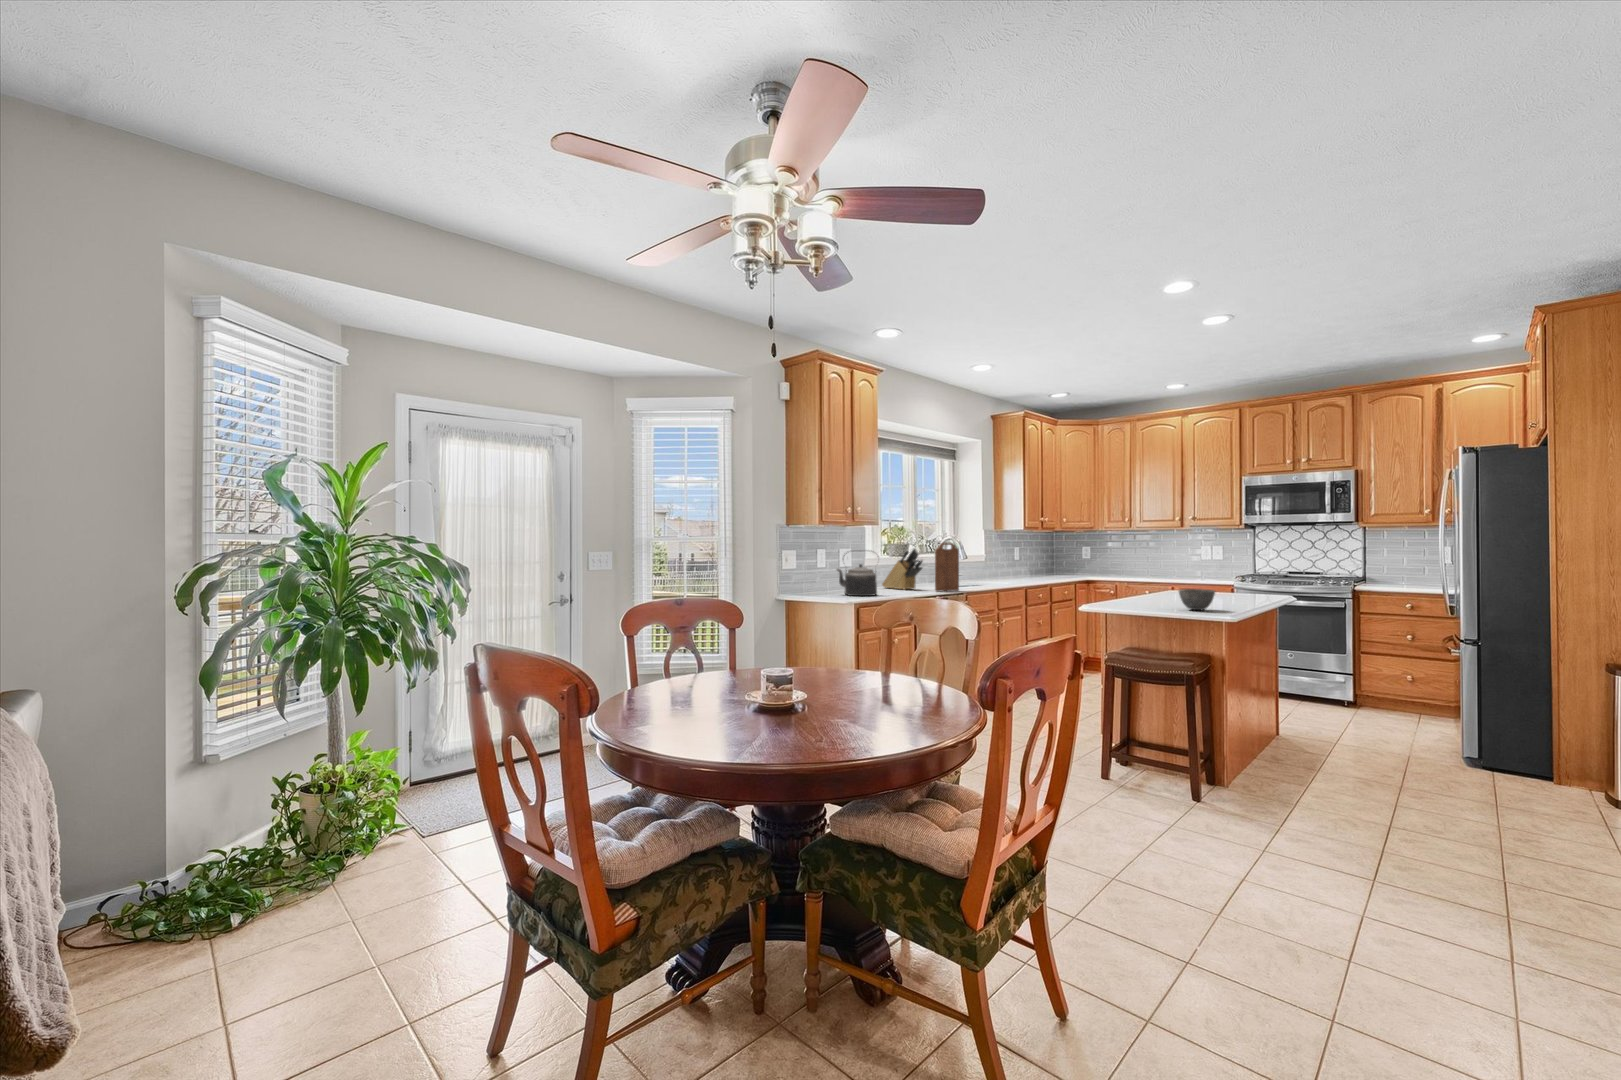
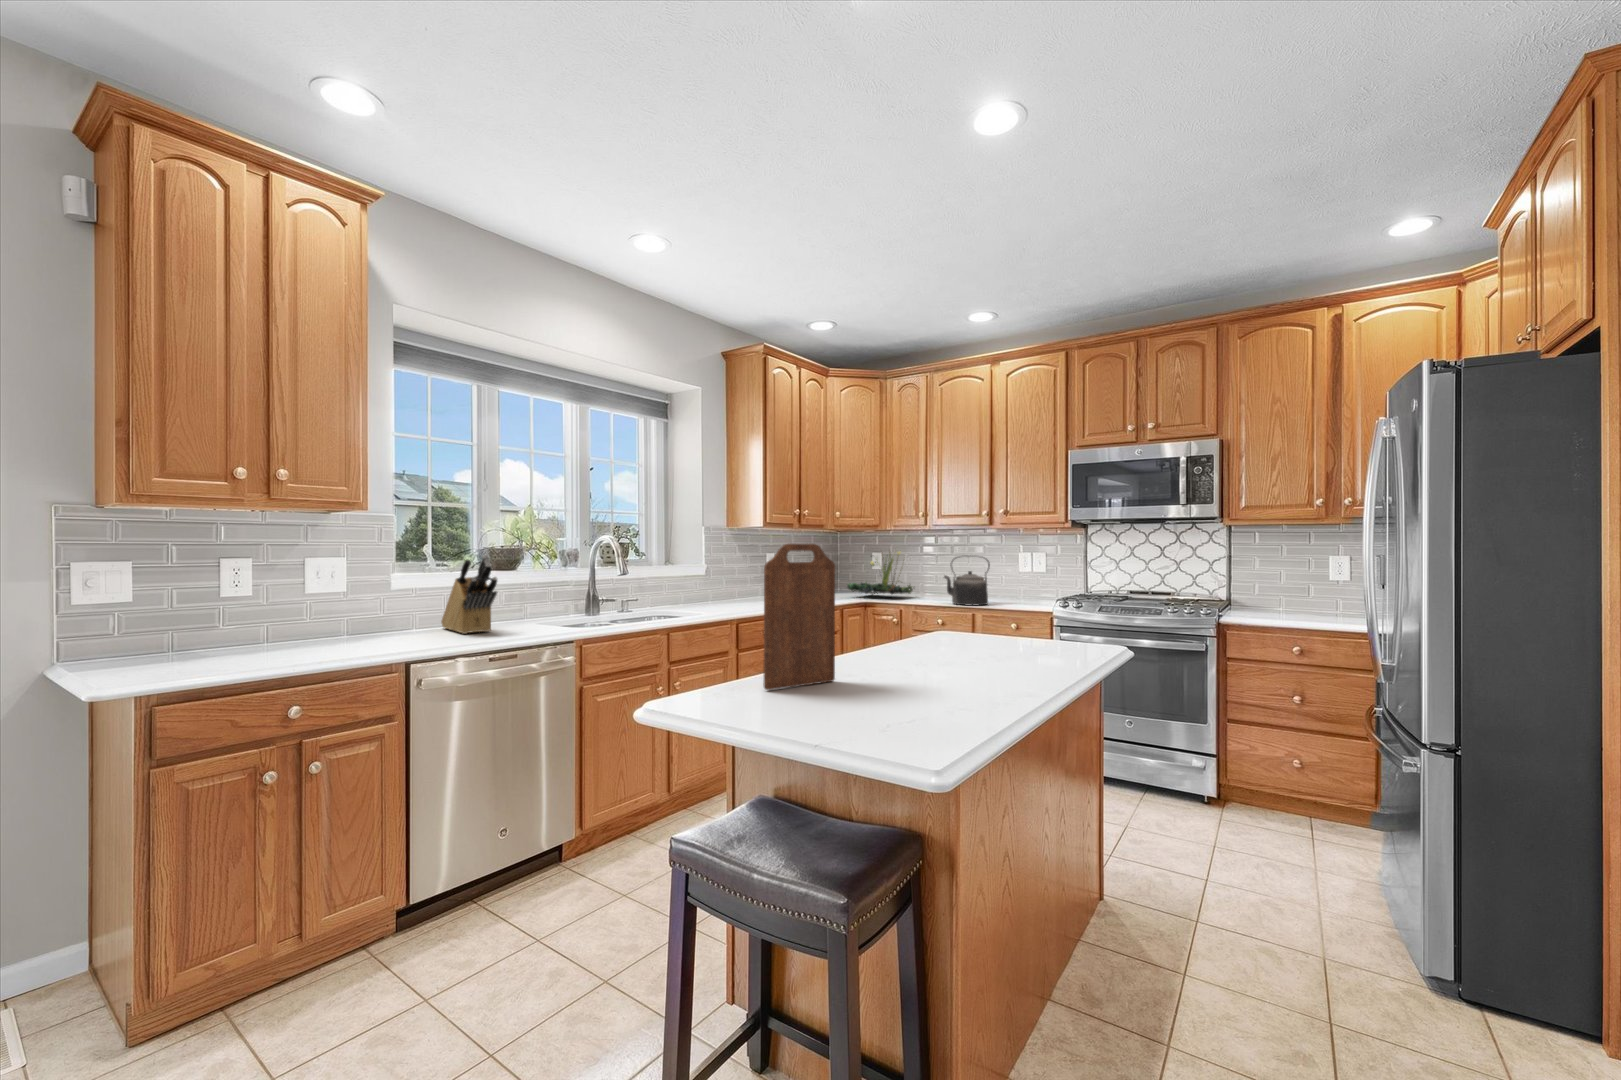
cutting board: present [935,543,959,592] -> present [764,544,835,690]
plant: none [1073,544,1122,576] -> present [848,552,913,595]
kettle: present [836,553,877,596] -> present [944,557,990,606]
bowl: present [1179,589,1215,610] -> none [843,667,926,728]

